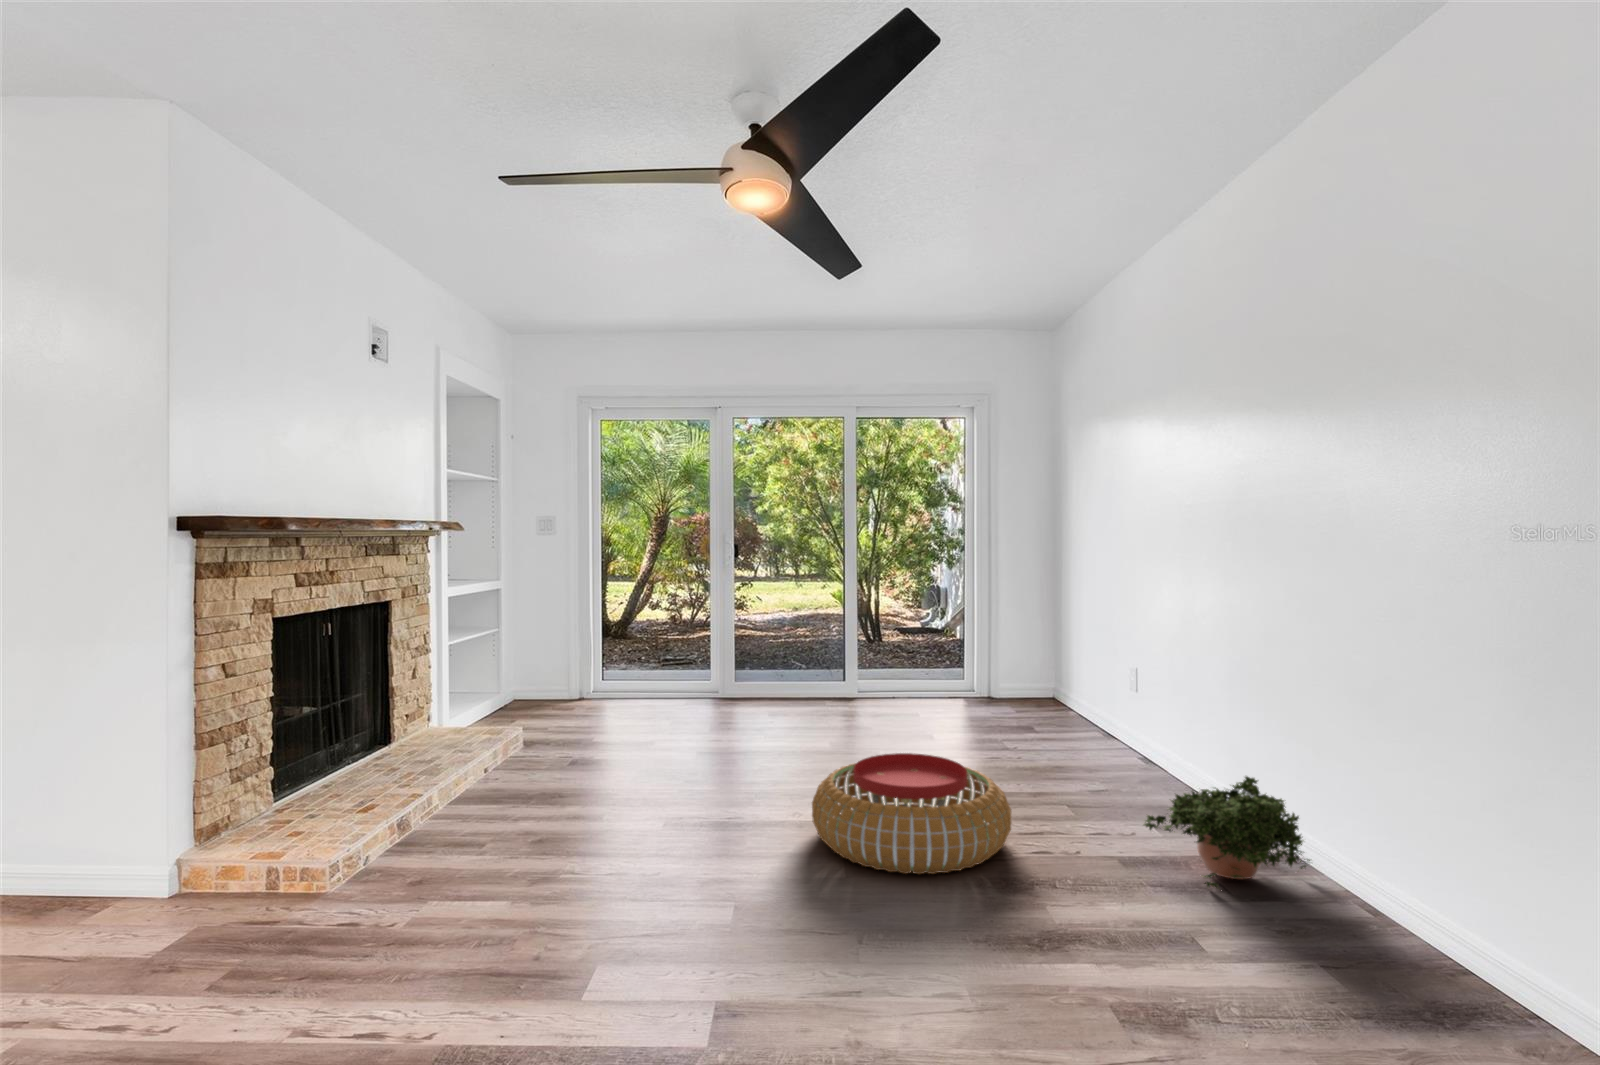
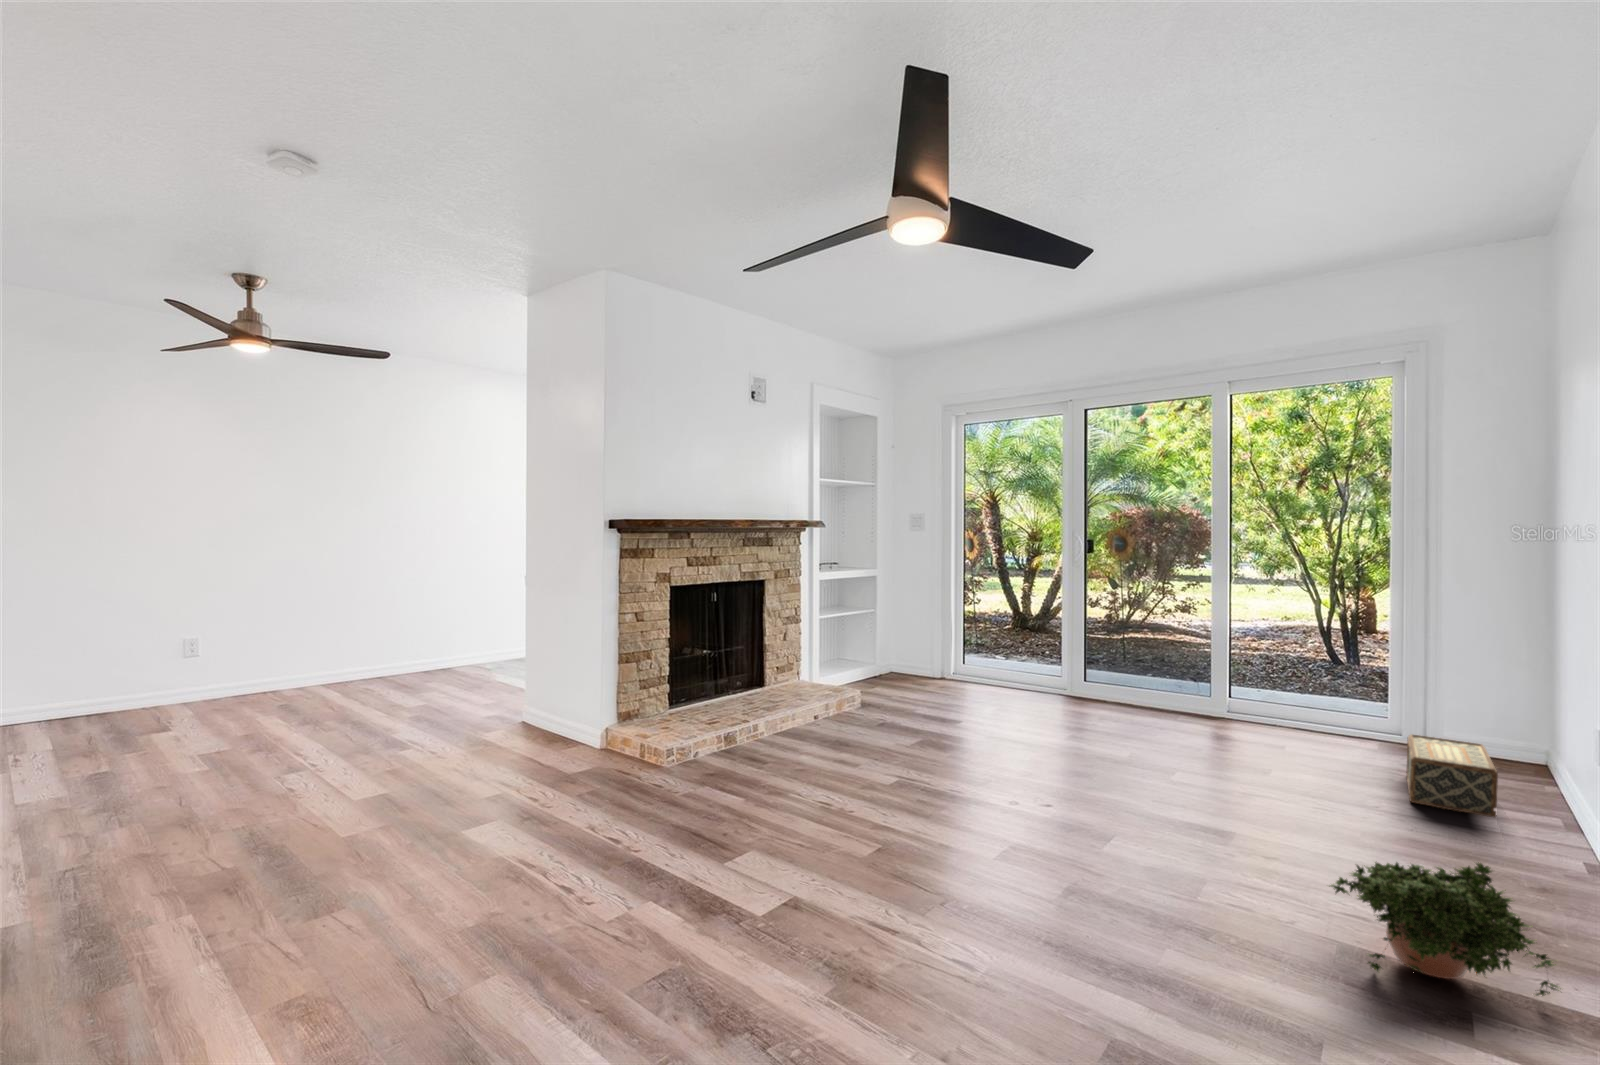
woven basket: none [1034,685,1116,741] -> present [1406,734,1498,817]
pouf: present [812,753,1011,874] -> none [994,757,1197,875]

